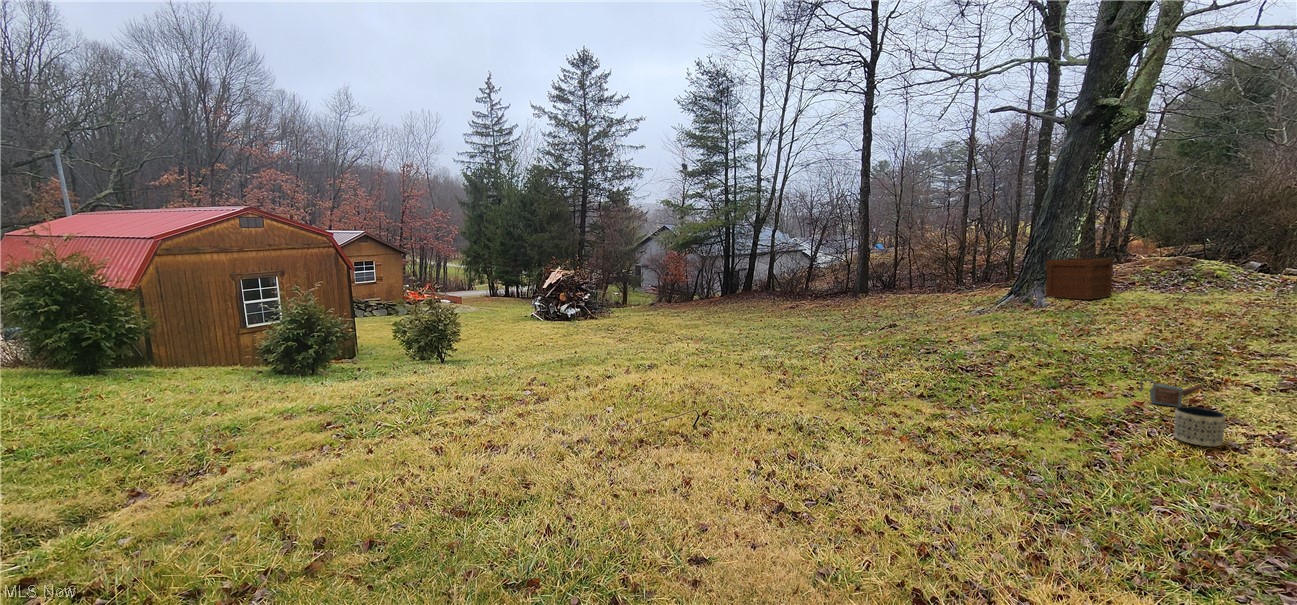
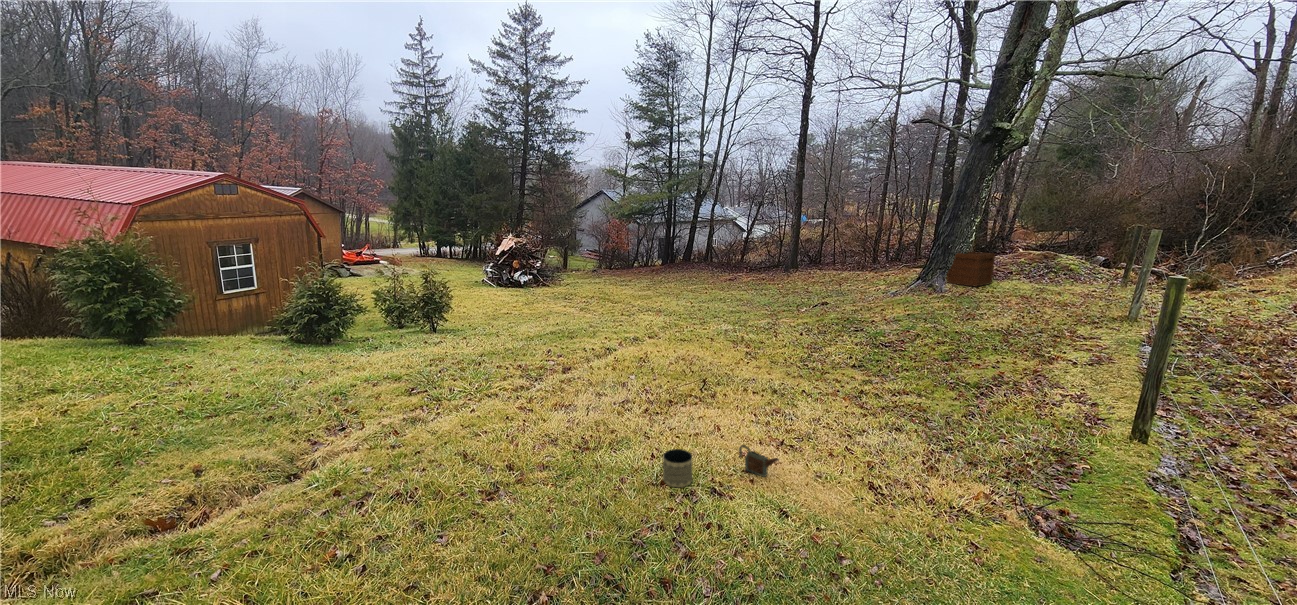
watering can: present [1139,378,1202,407] -> present [739,445,779,477]
planter: present [1174,407,1225,446] -> present [663,449,692,487]

